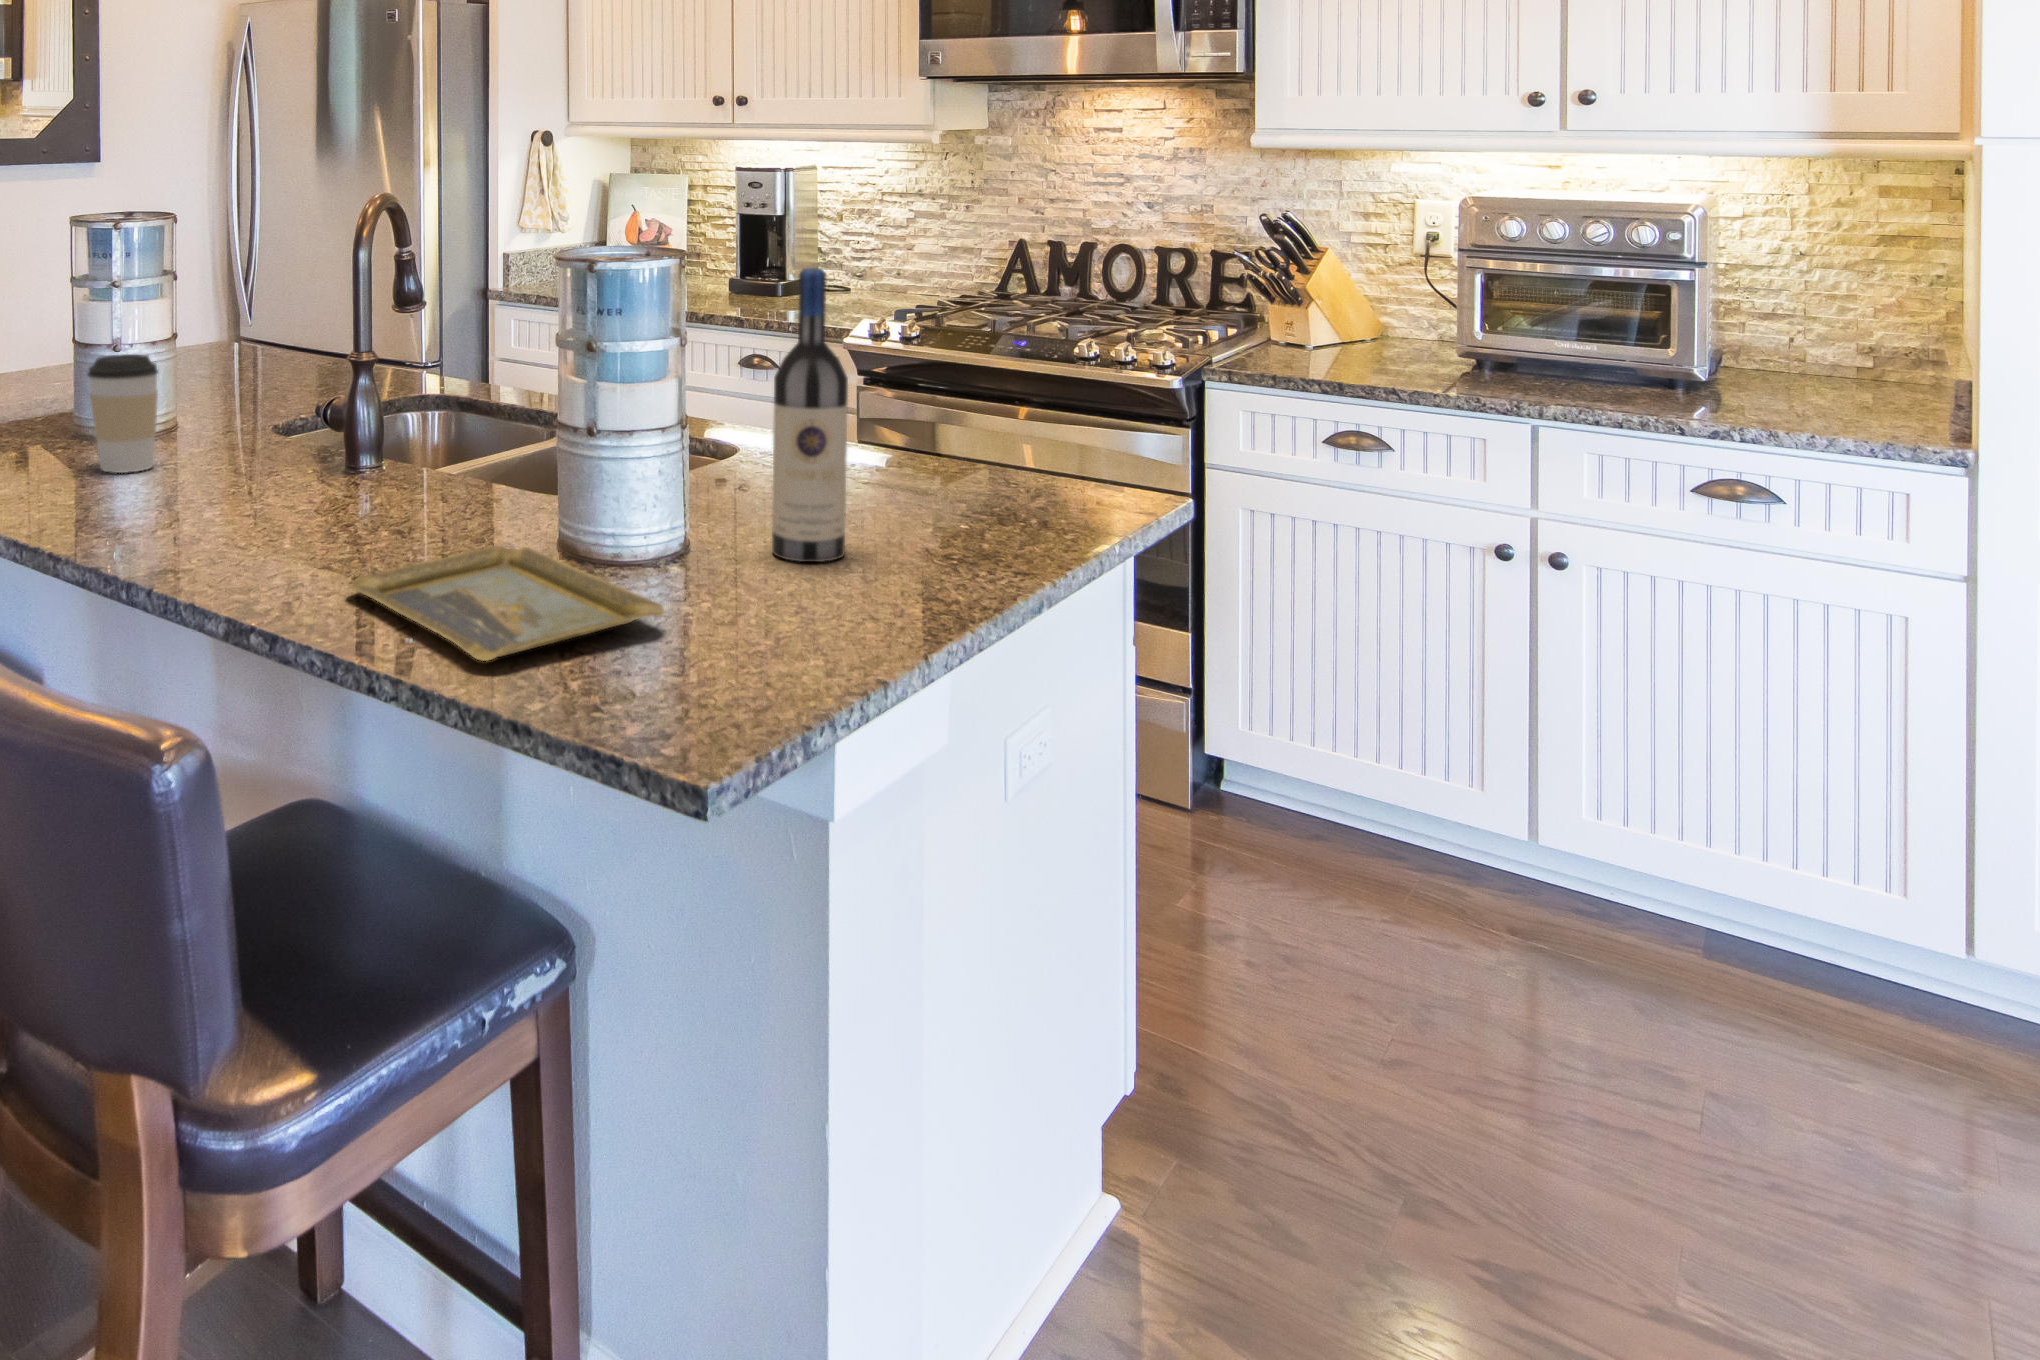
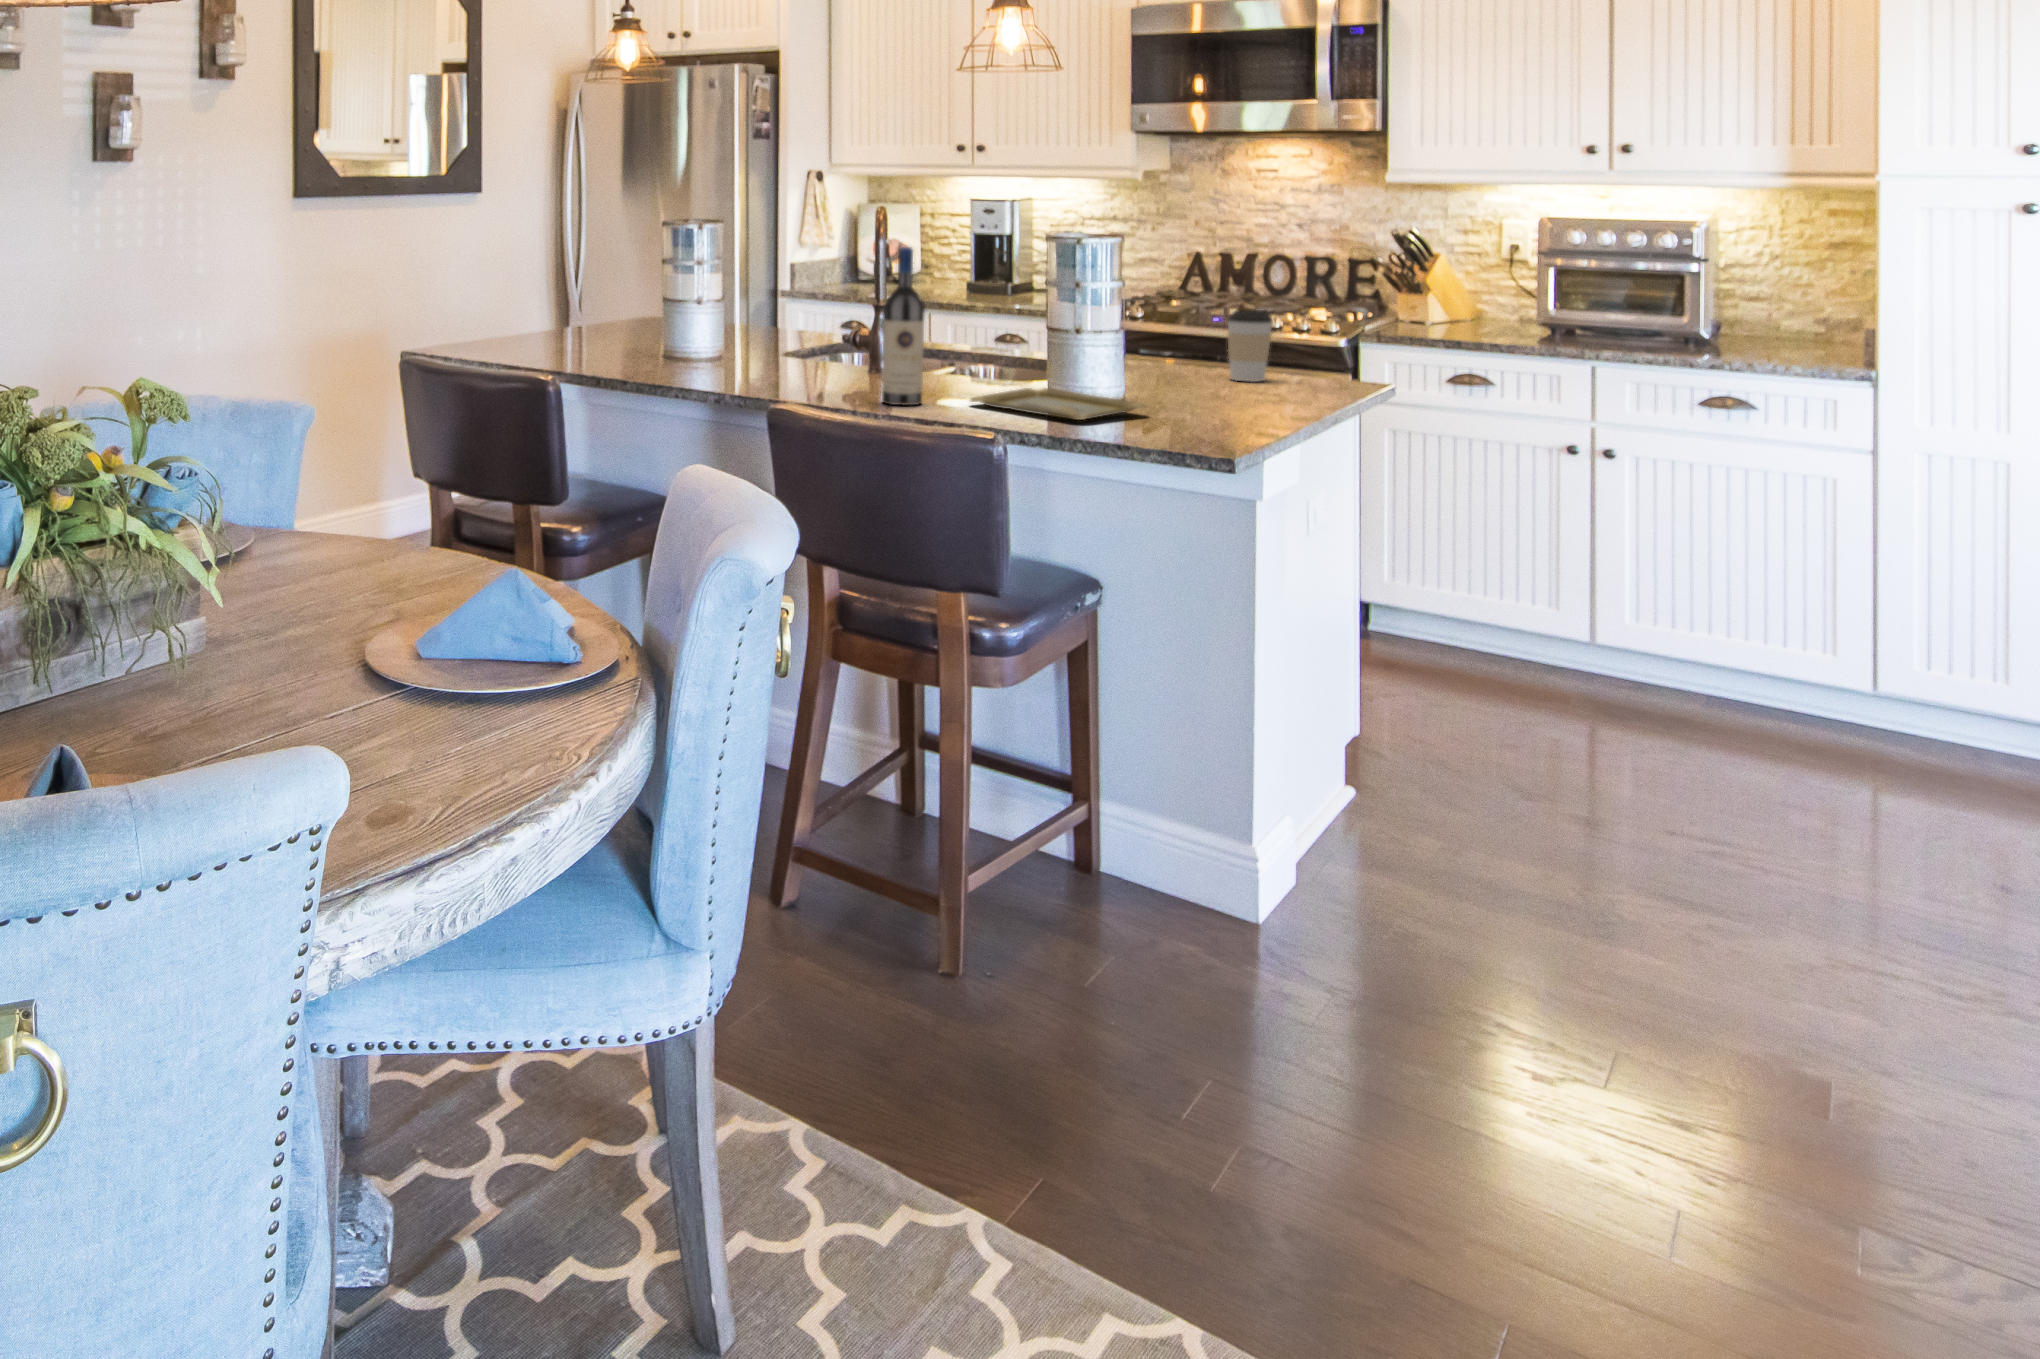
wine bottle: present [772,268,848,562] -> present [882,247,925,405]
coffee cup: present [88,354,158,473] -> present [1228,310,1272,382]

